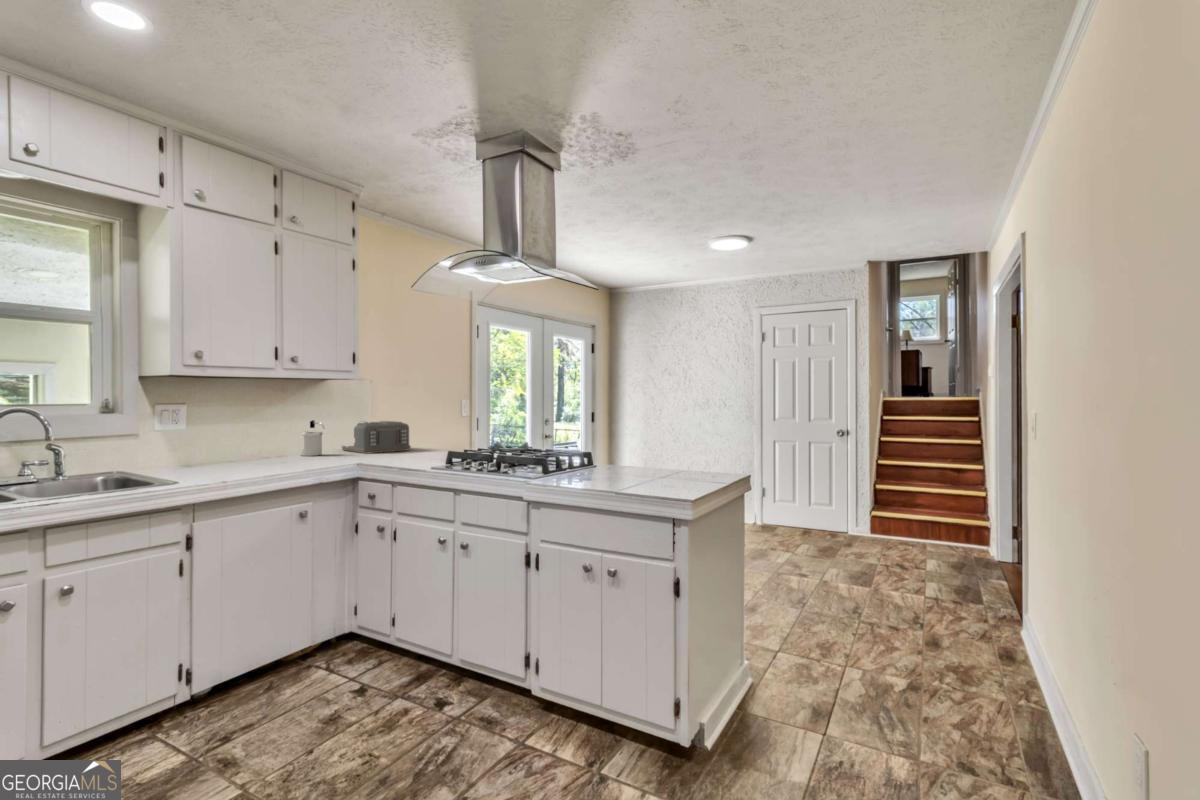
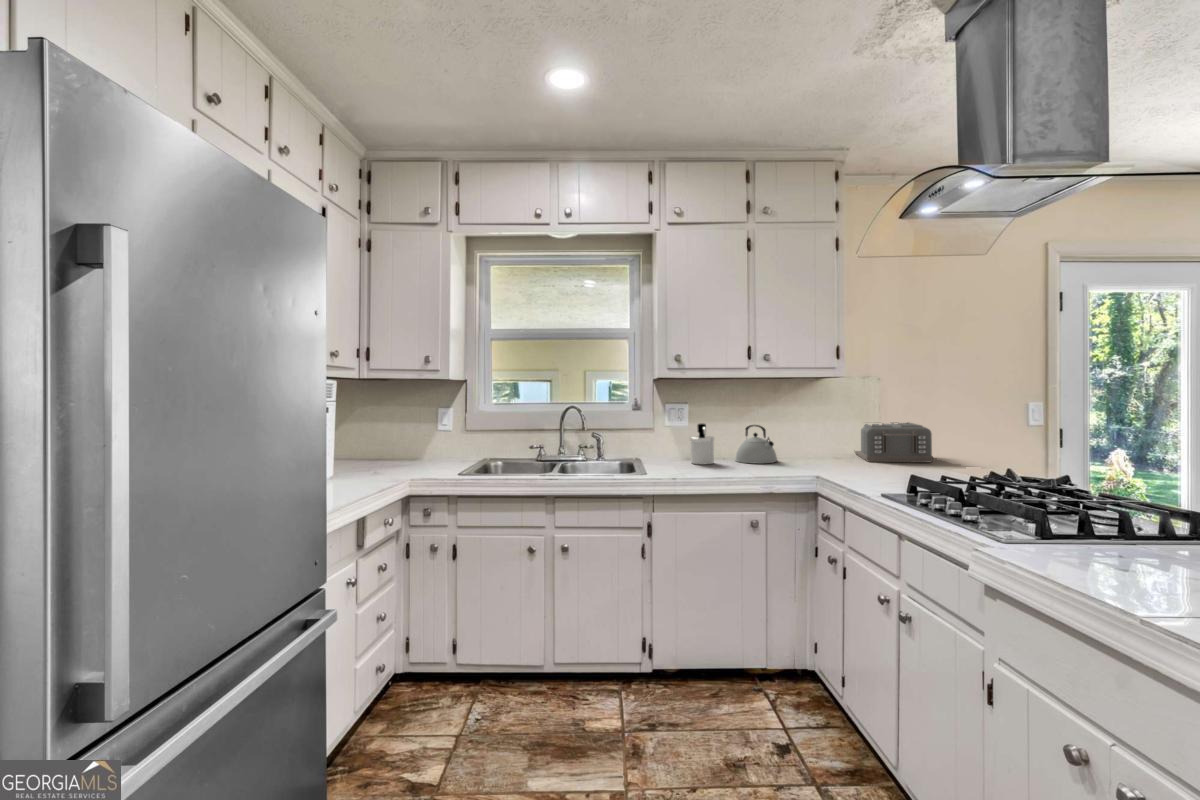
soap dispenser: present [300,420,325,456] -> present [690,423,714,464]
kettle: none [243,424,290,463] -> present [735,425,777,464]

